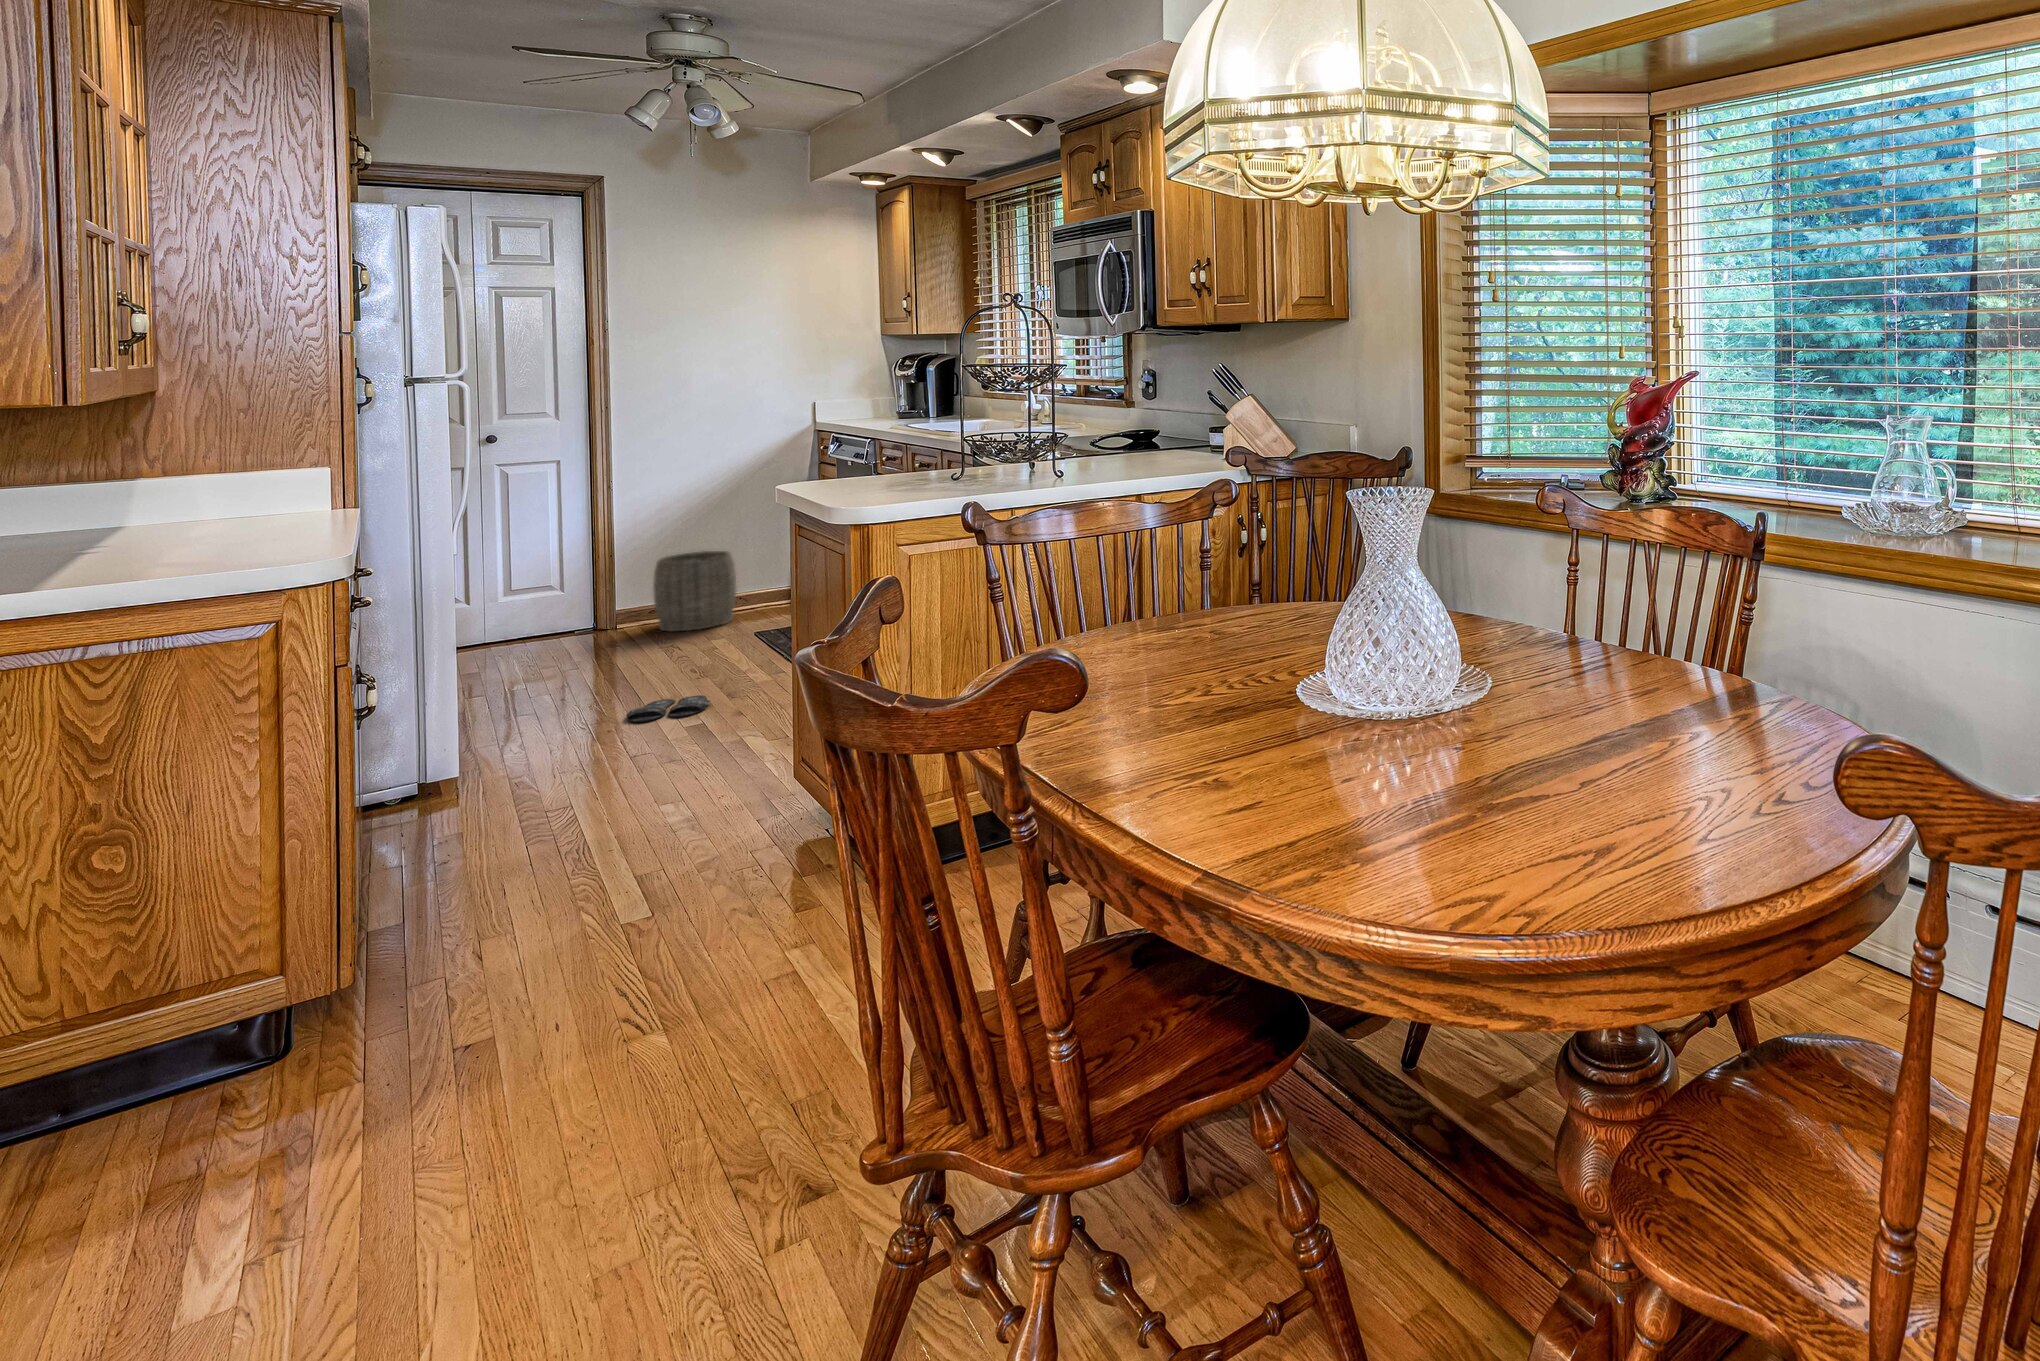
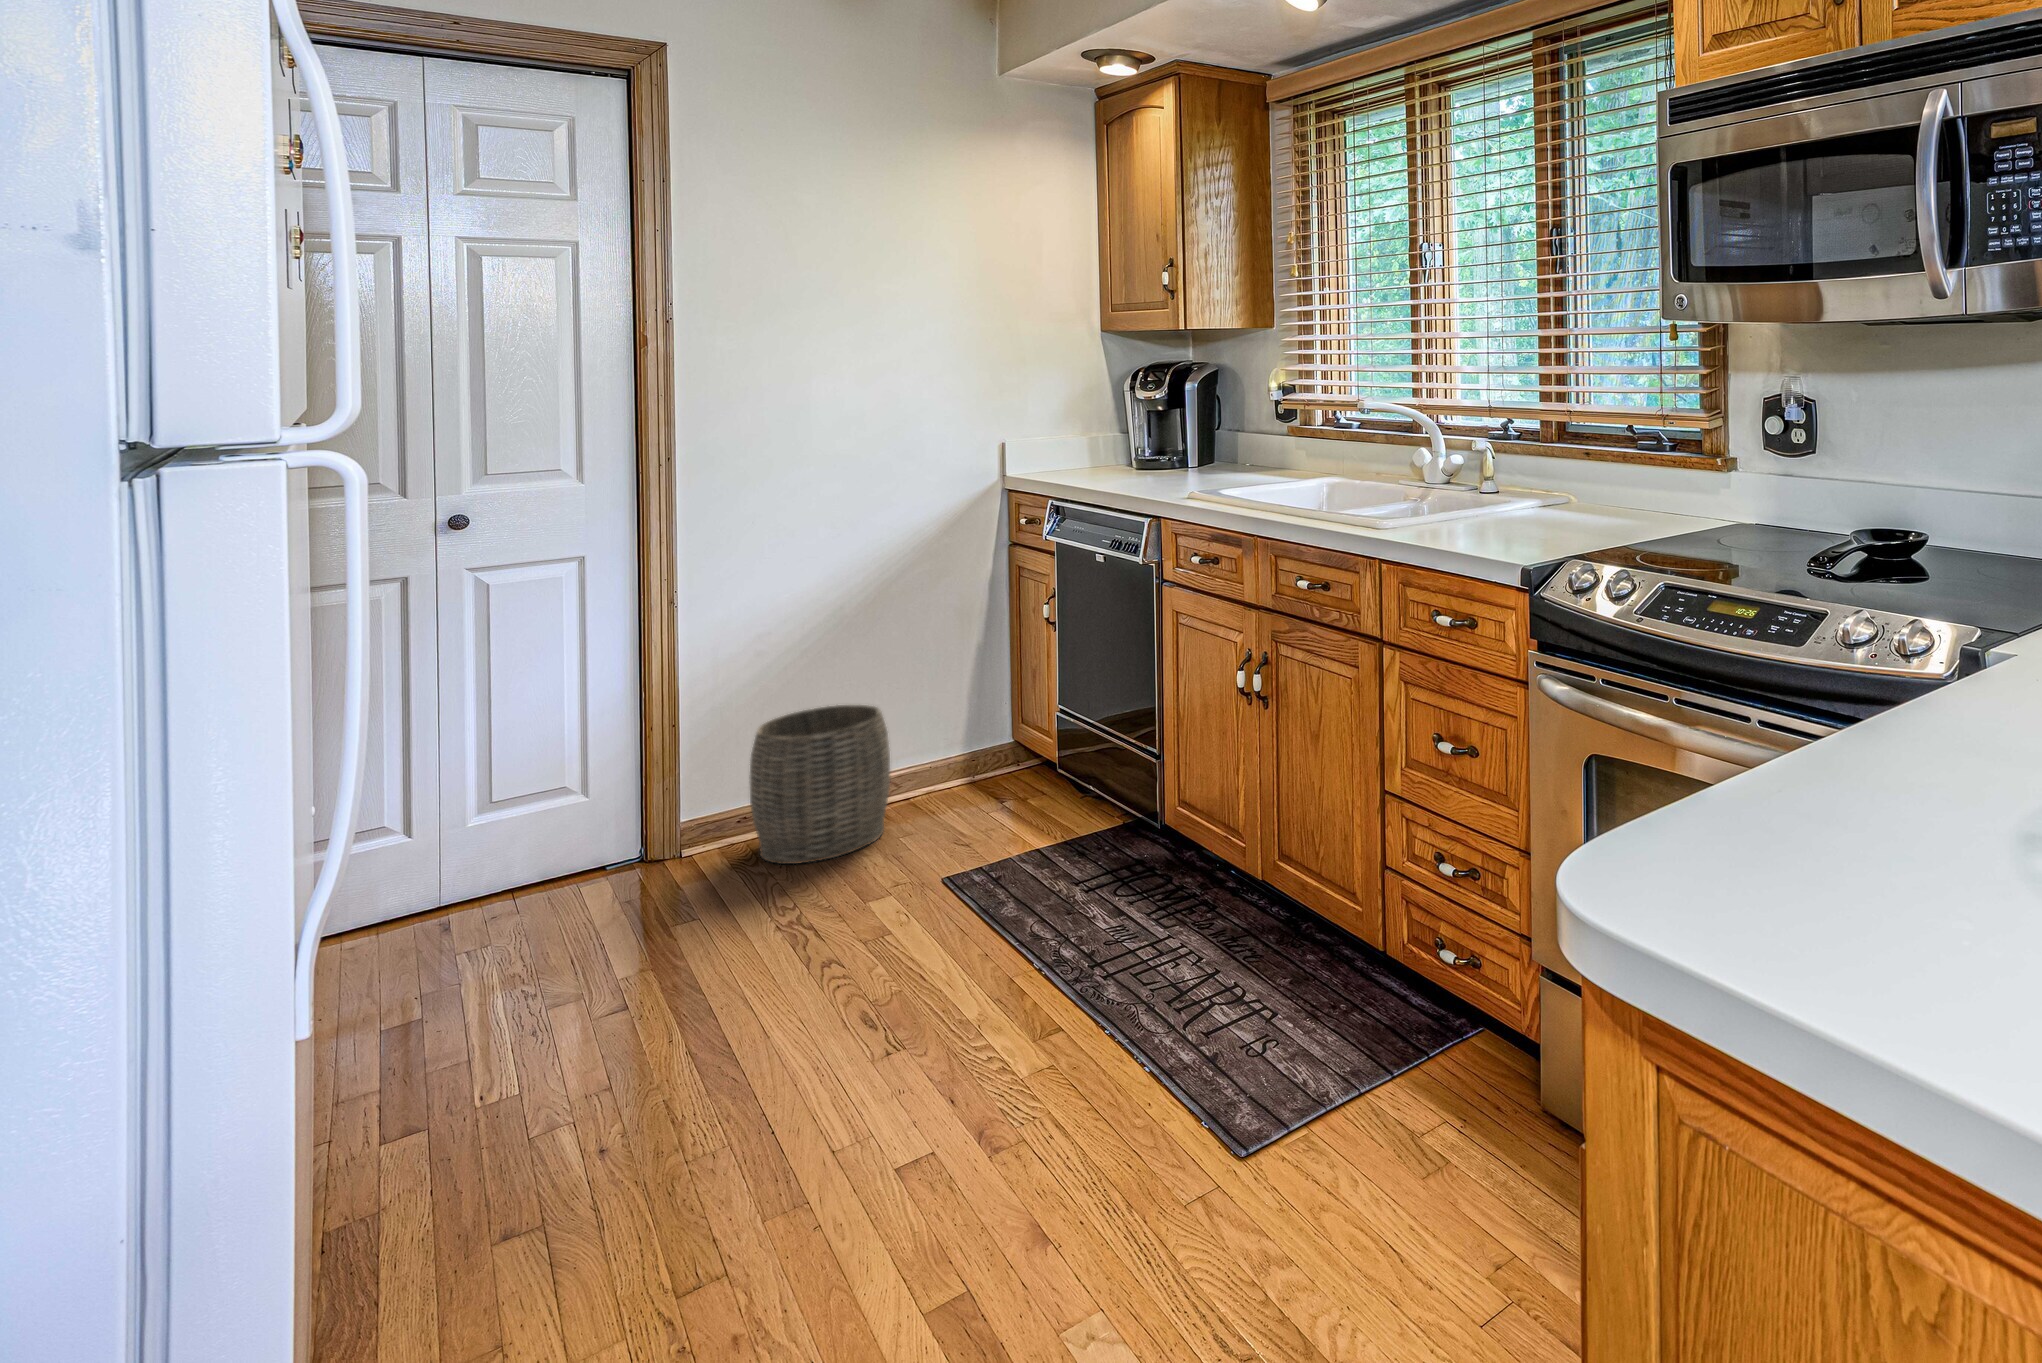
slippers: present [627,695,710,722] -> none [765,1112,946,1248]

